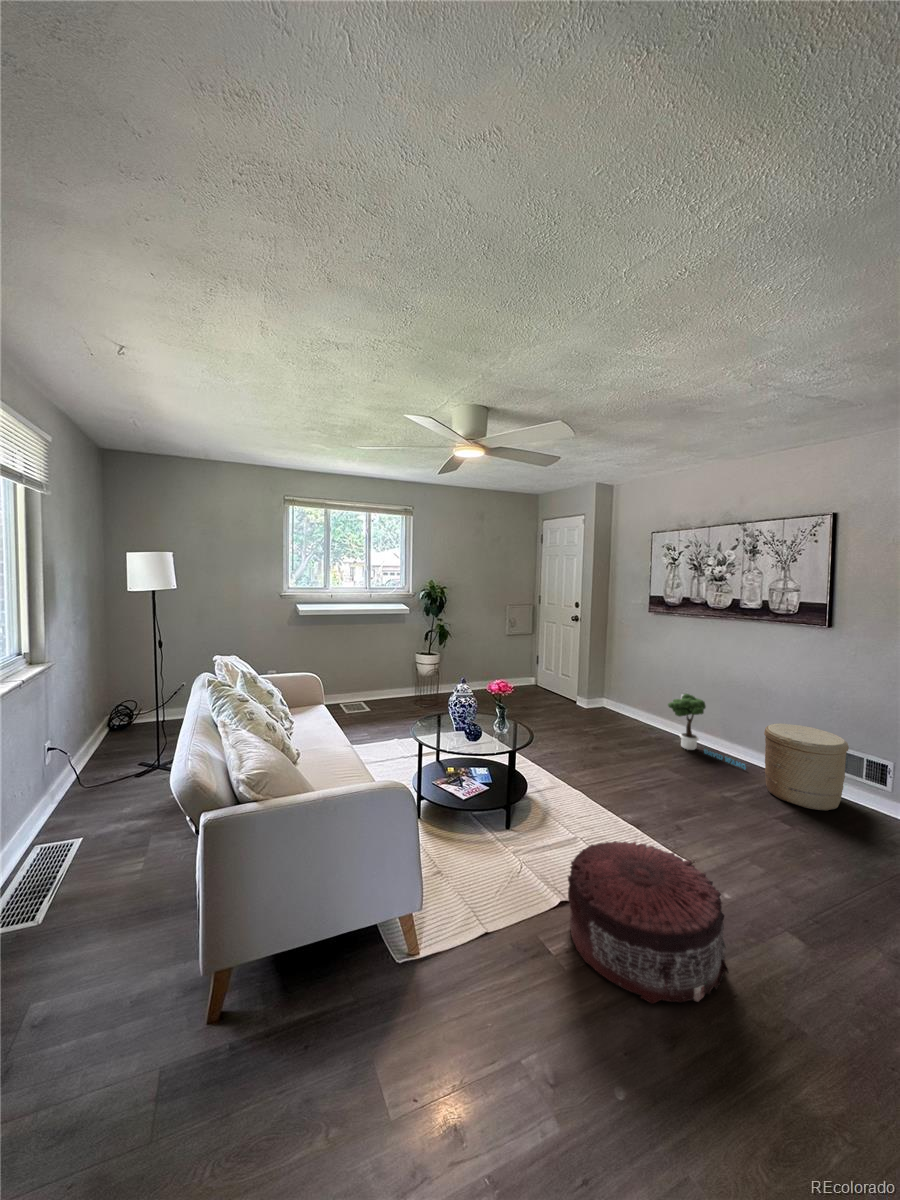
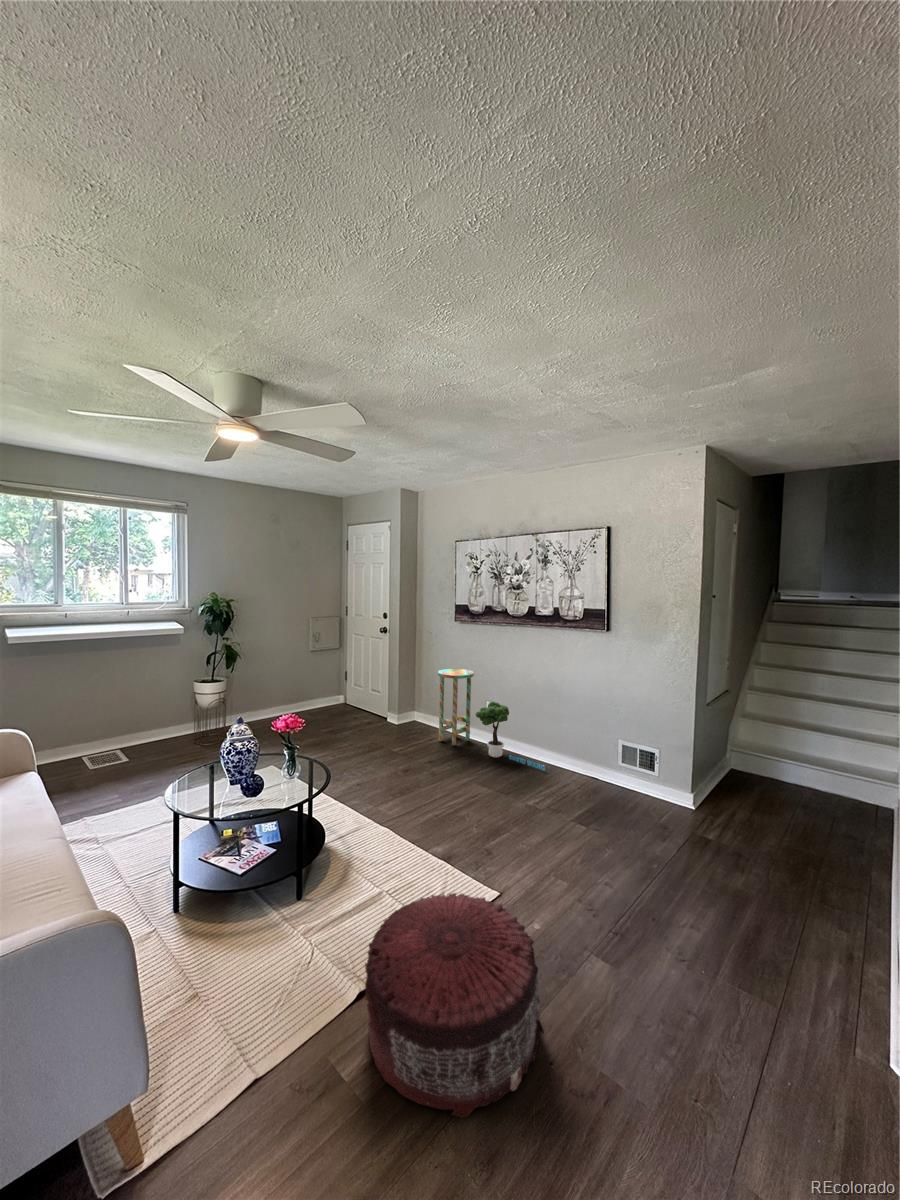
side table: none [628,659,667,733] -> present [438,669,474,746]
woven basket: present [764,724,849,810] -> none [560,723,625,802]

